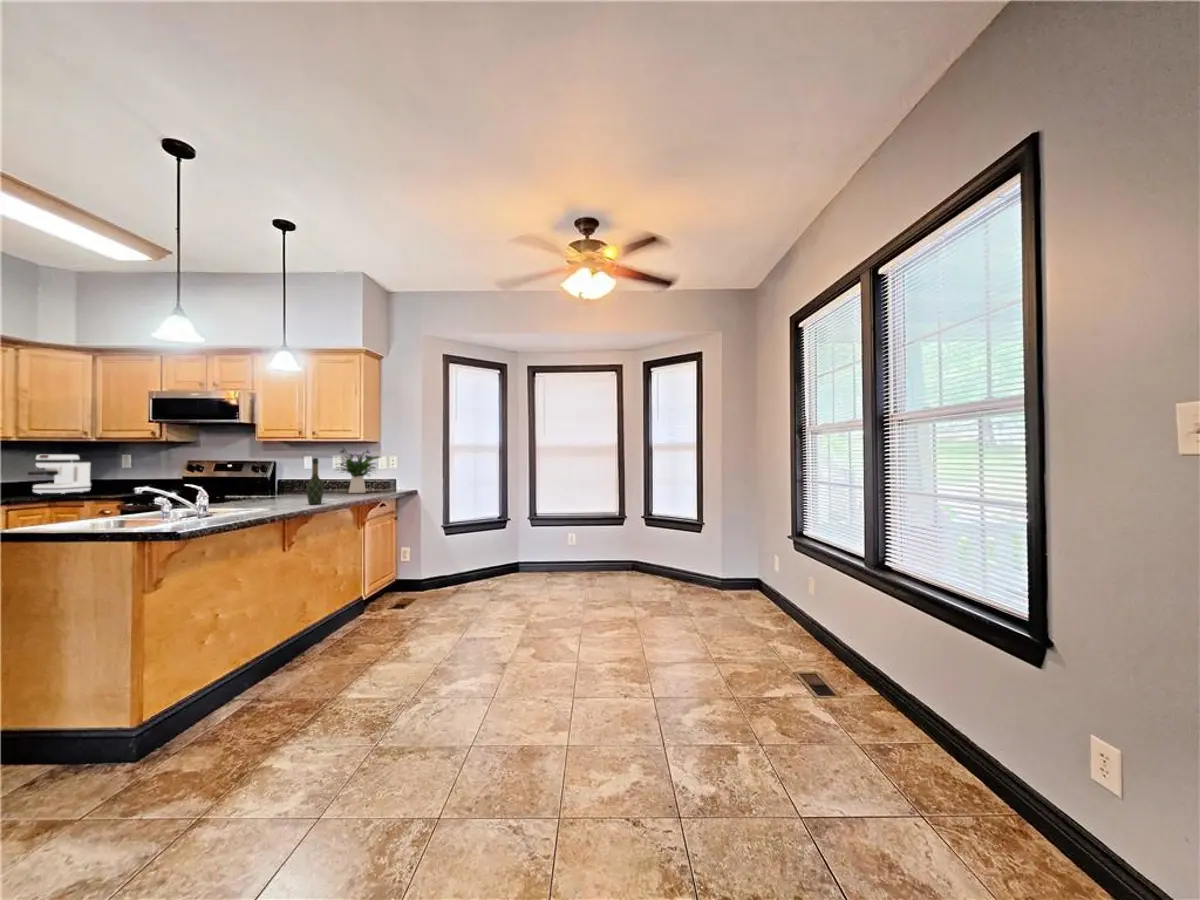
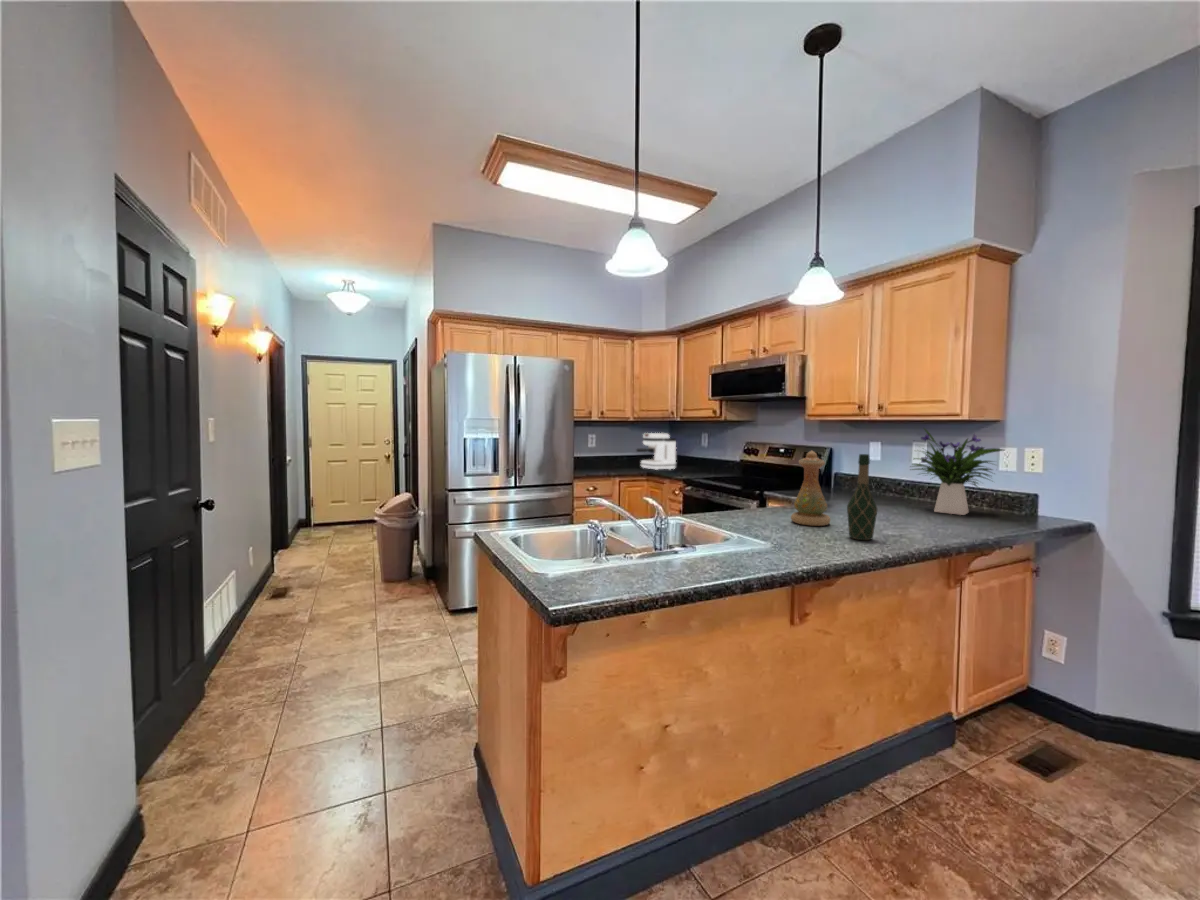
vase: none [266,458,293,504] -> present [791,451,830,526]

